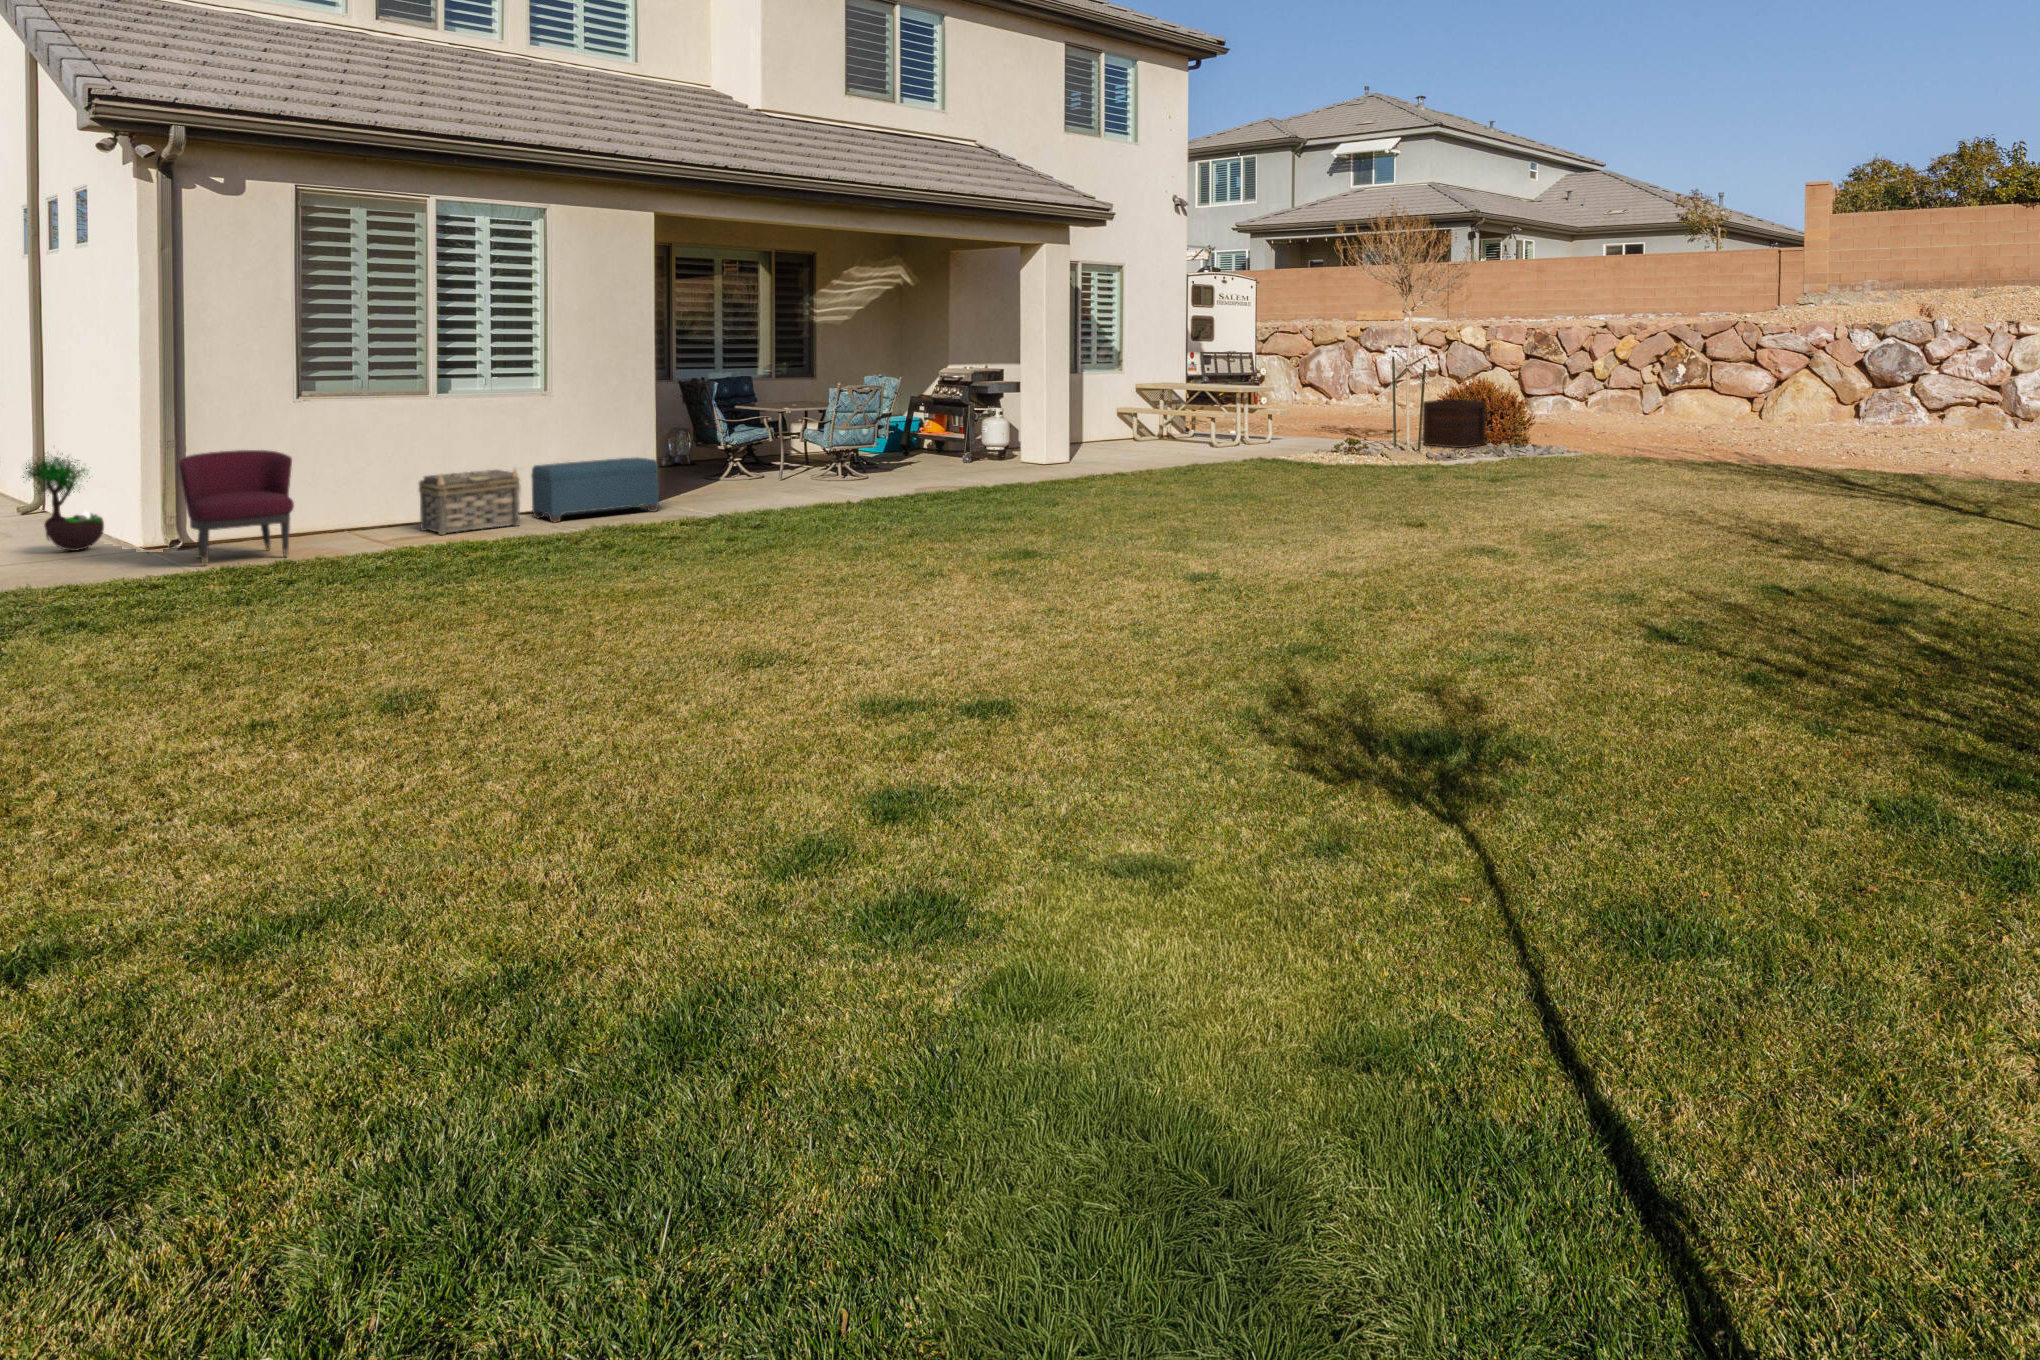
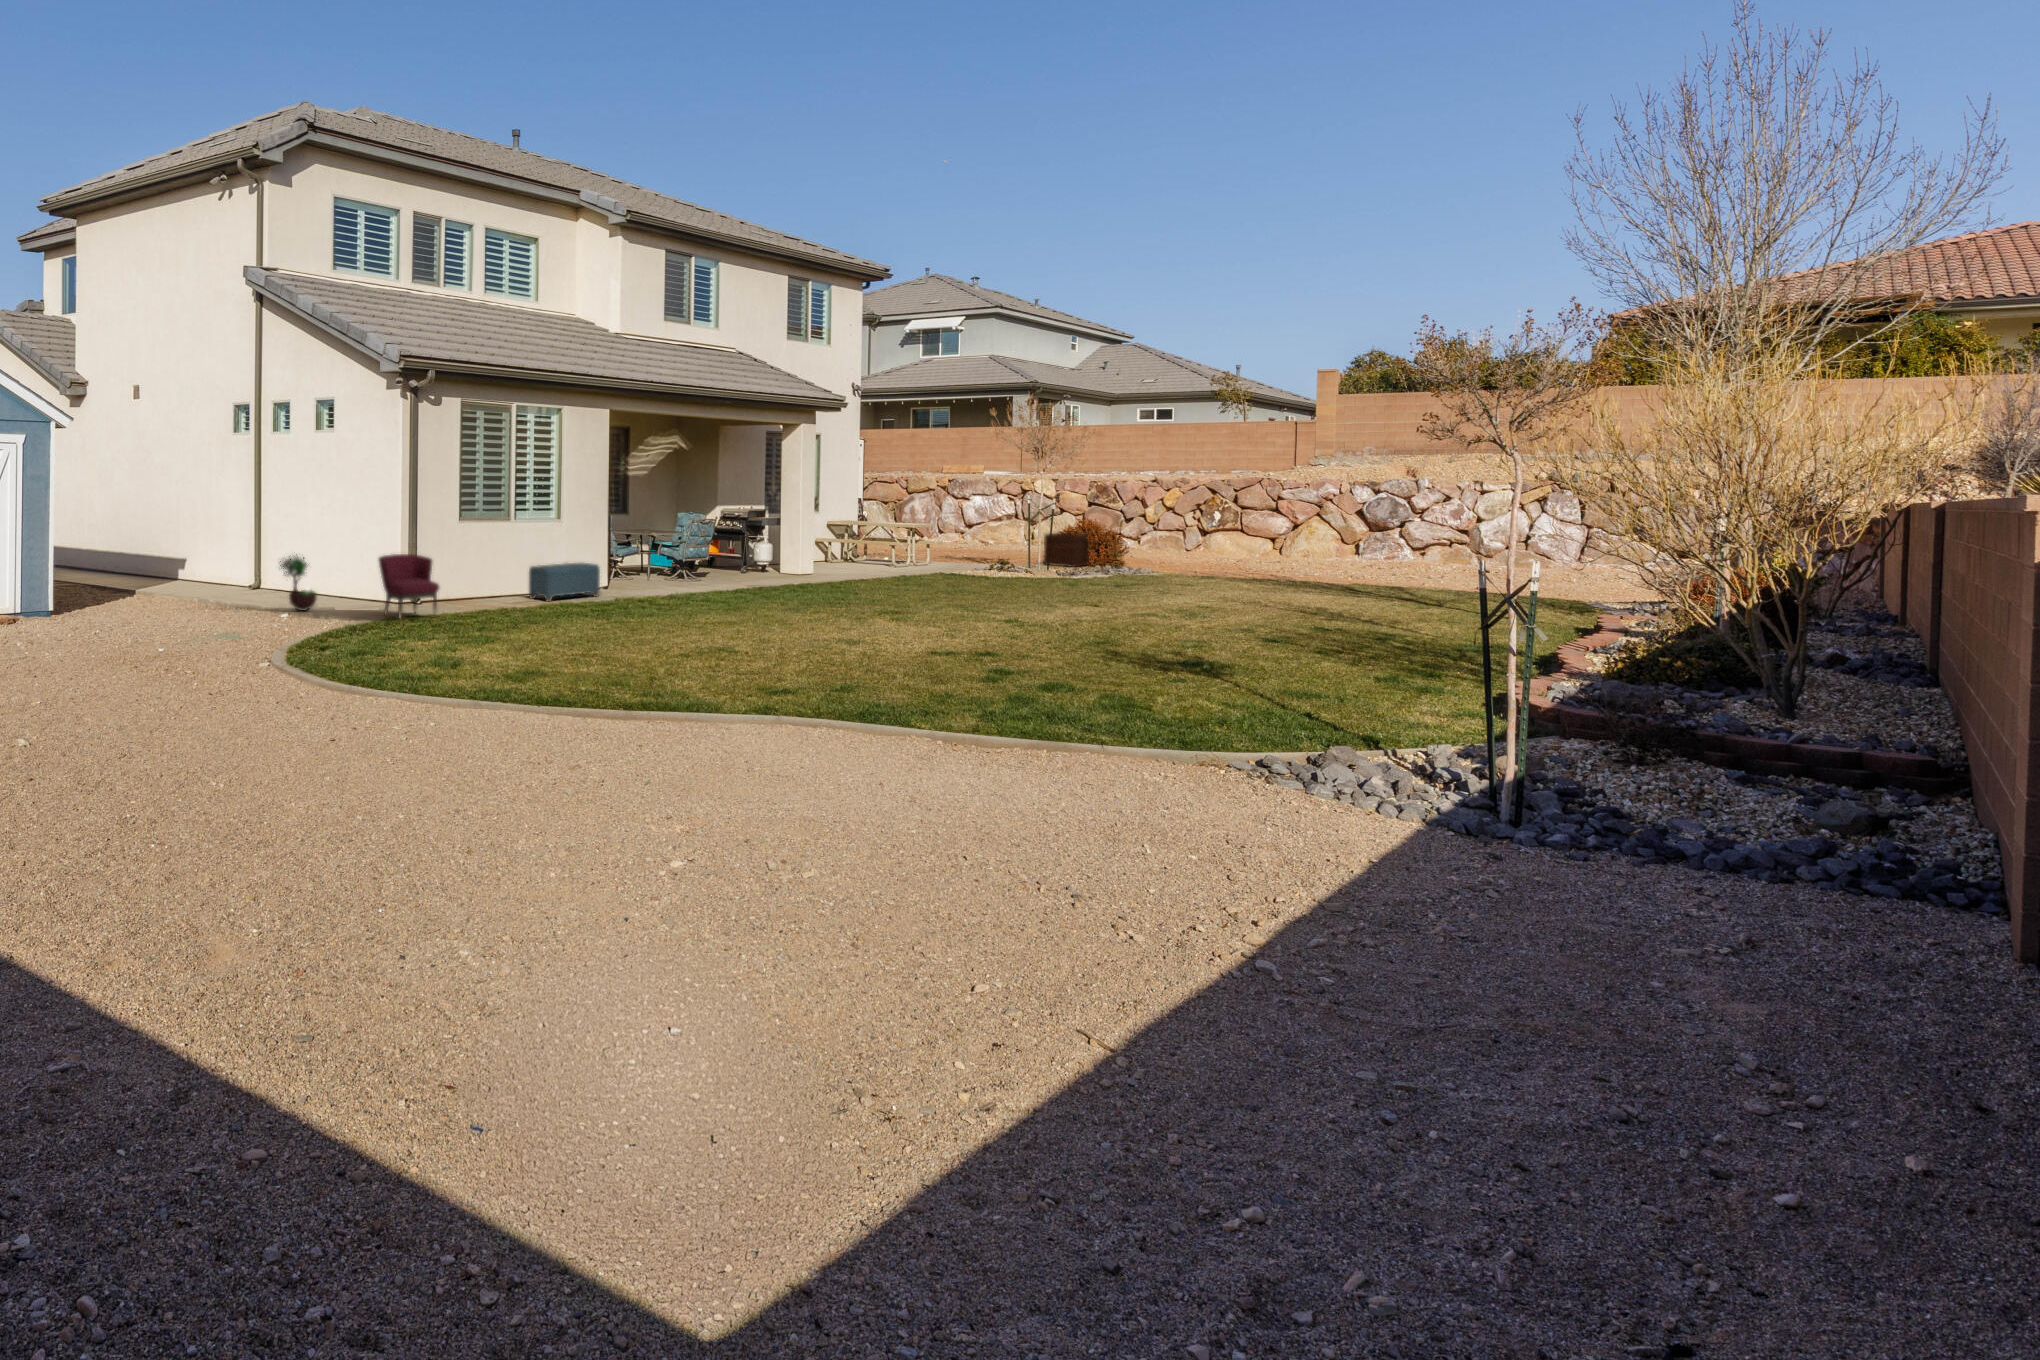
basket: present [419,469,521,535] -> none [477,567,533,607]

